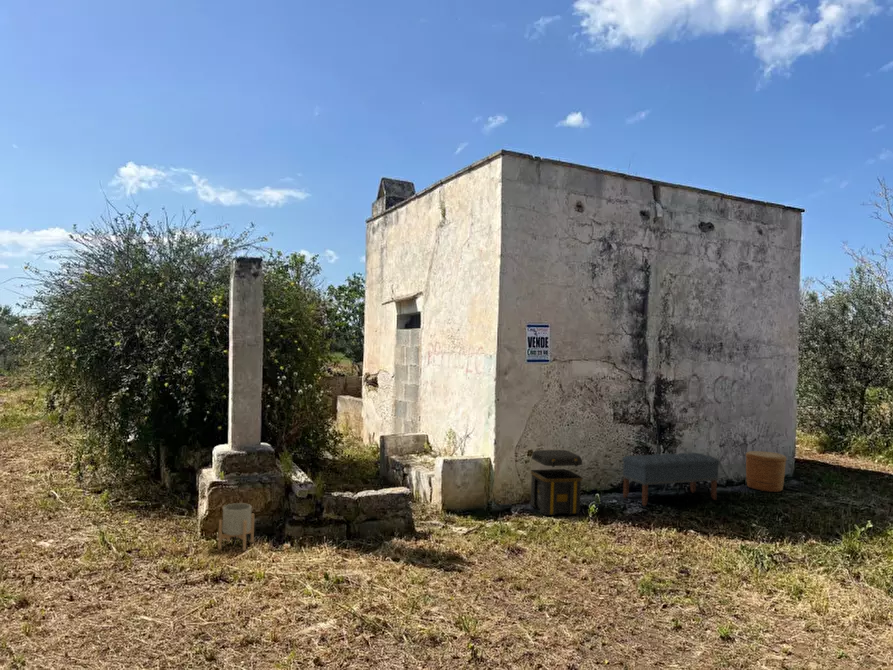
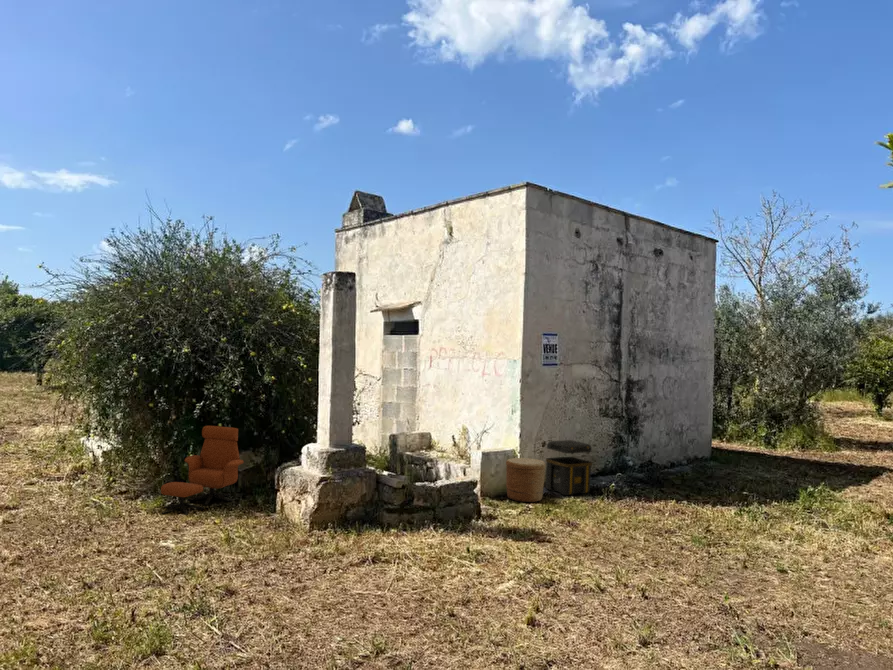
lounge chair: none [91,421,188,511] -> present [161,426,244,514]
woven basket: present [746,451,786,492] -> present [506,458,546,502]
bench: present [622,453,720,506] -> none [606,440,677,484]
planter: present [218,503,254,551] -> none [334,496,362,539]

